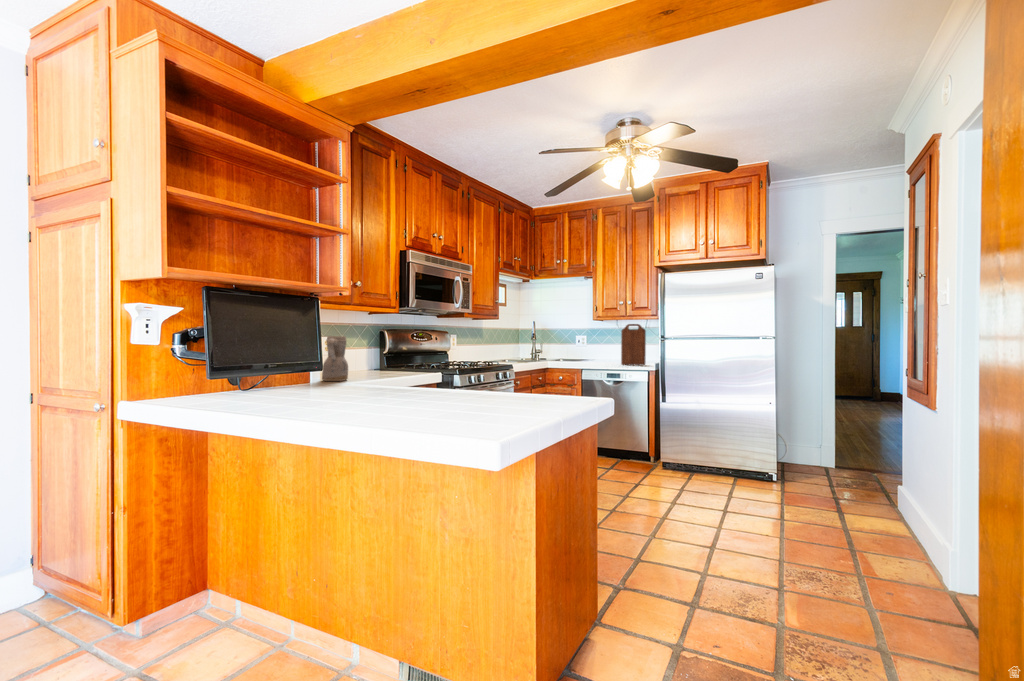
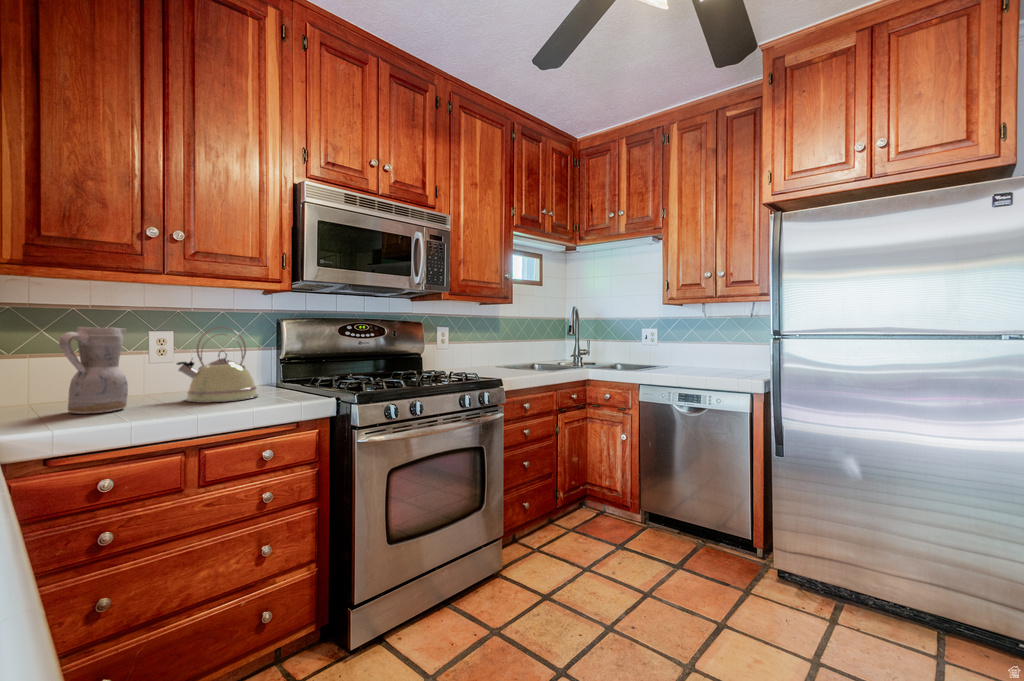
cutting board: present [621,324,646,365] -> none [705,307,749,378]
kettle: none [354,336,395,377] -> present [177,327,258,403]

